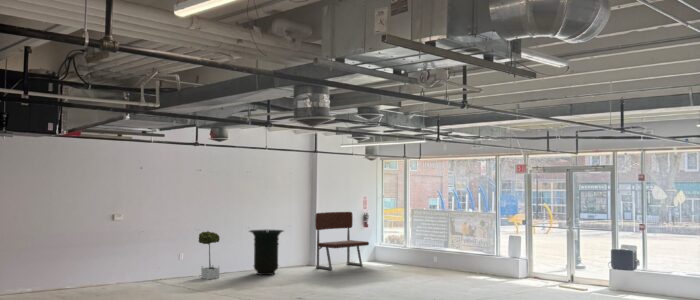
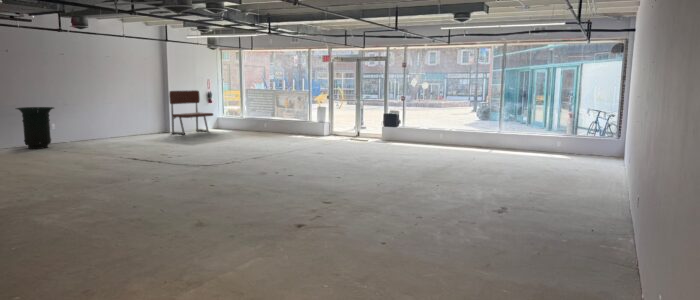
trash can: present [250,230,283,275] -> present [16,107,54,149]
potted tree: present [199,231,220,279] -> none [69,104,91,143]

